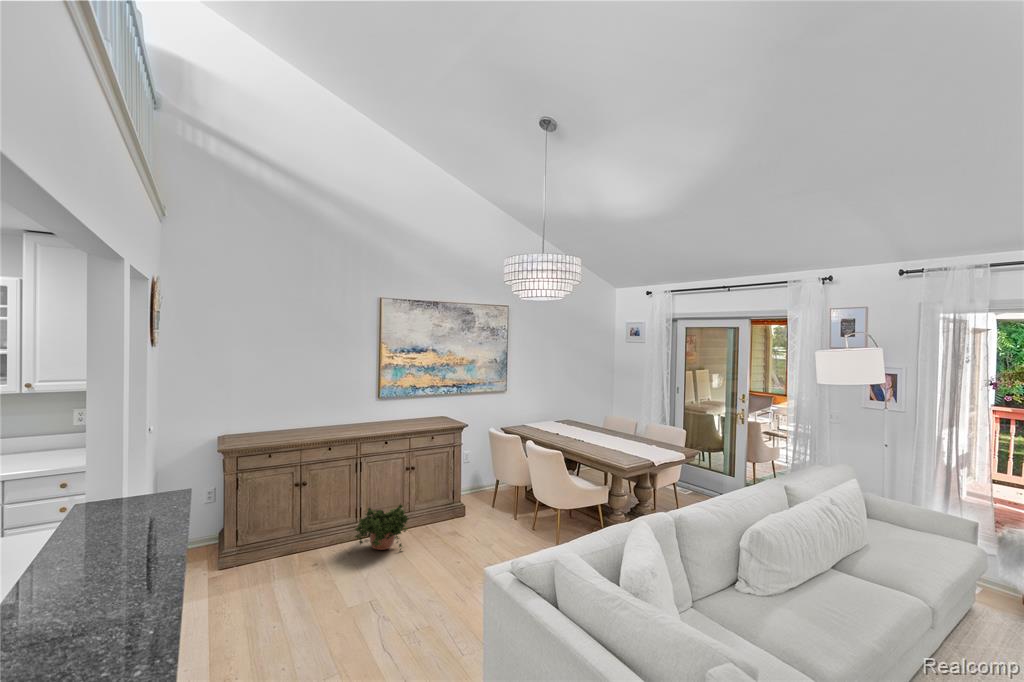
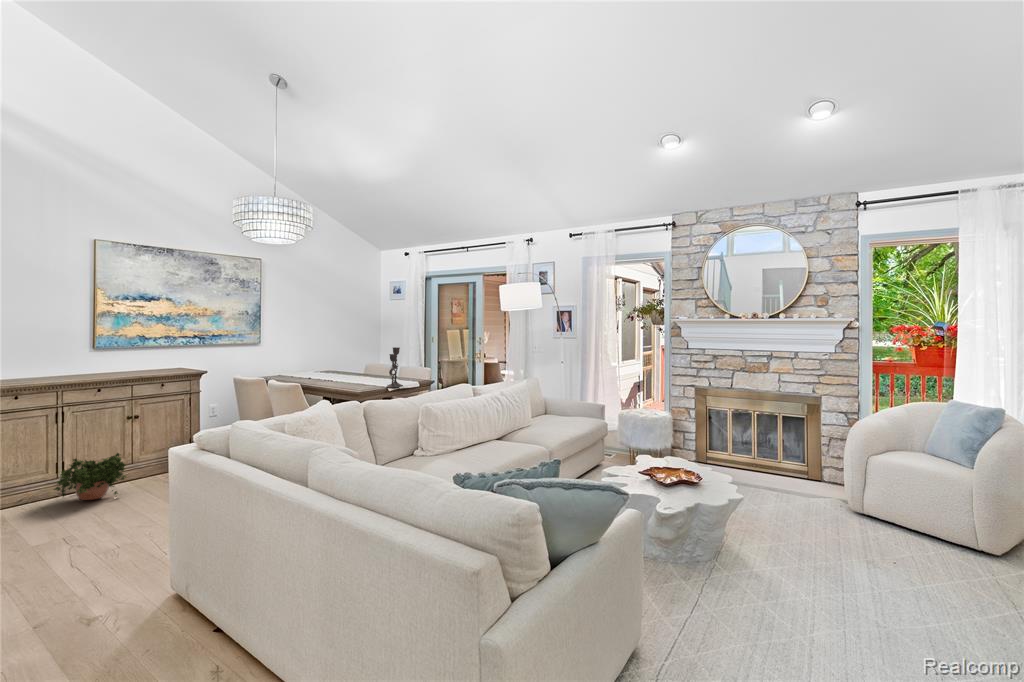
candlestick: none [650,407,668,455] -> present [386,347,403,388]

